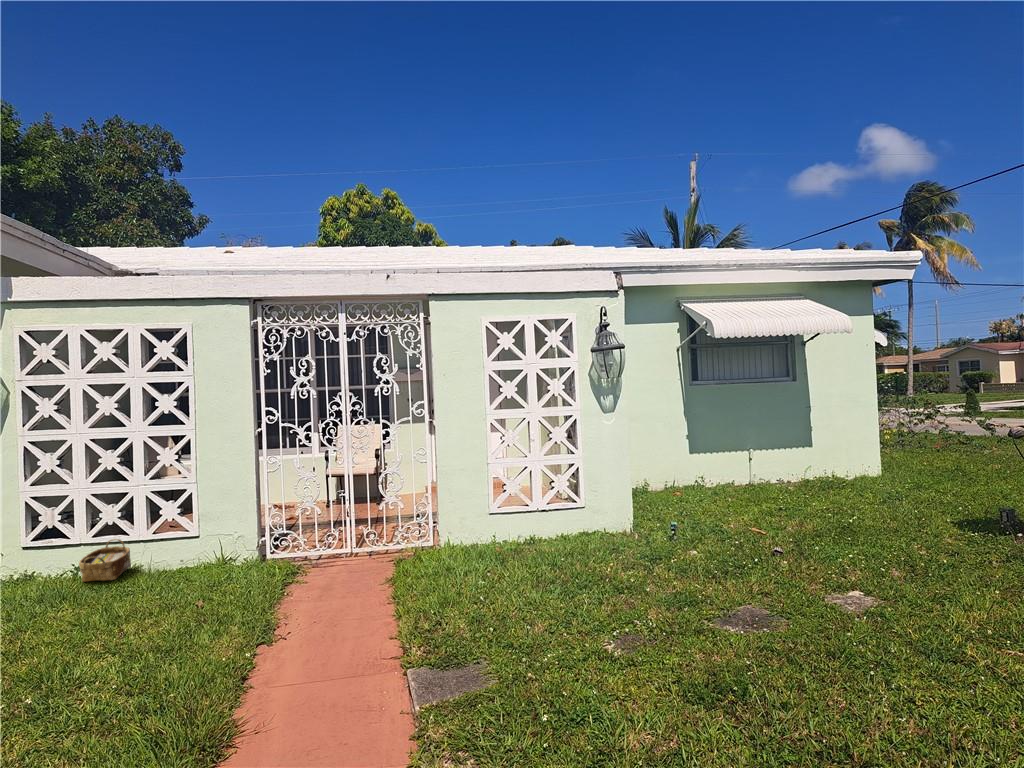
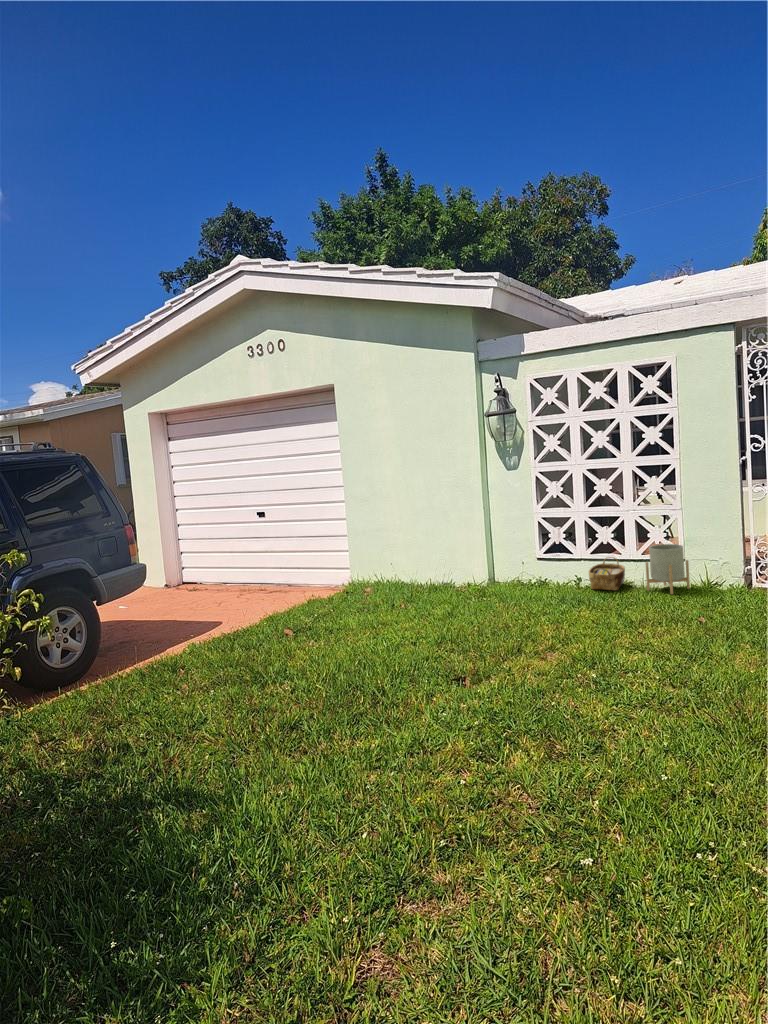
planter: none [150,520,202,577] -> present [646,544,690,594]

